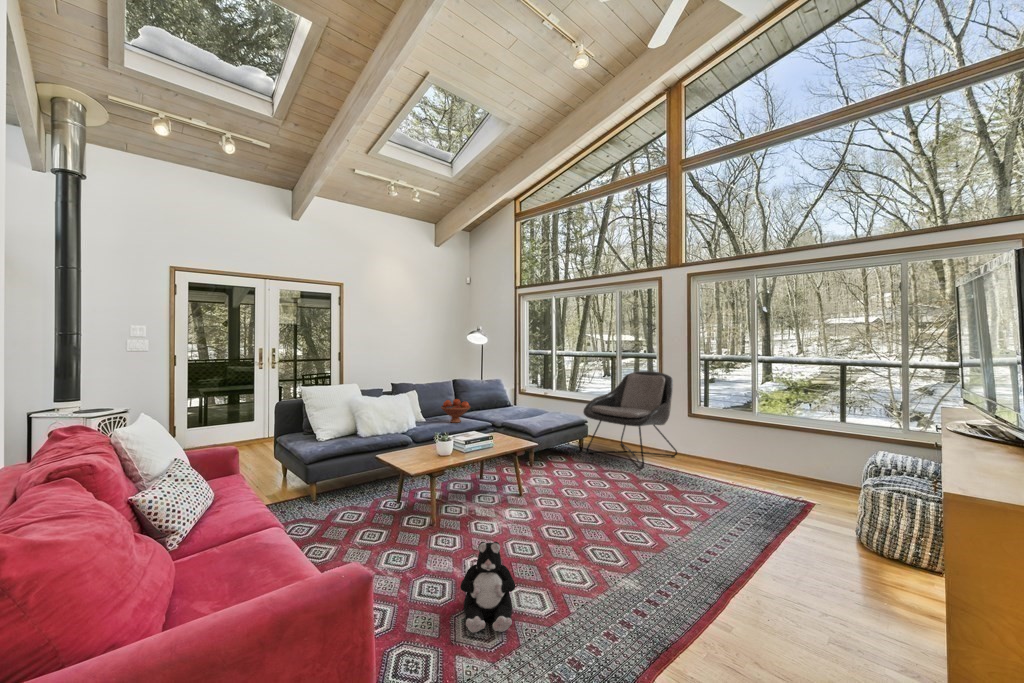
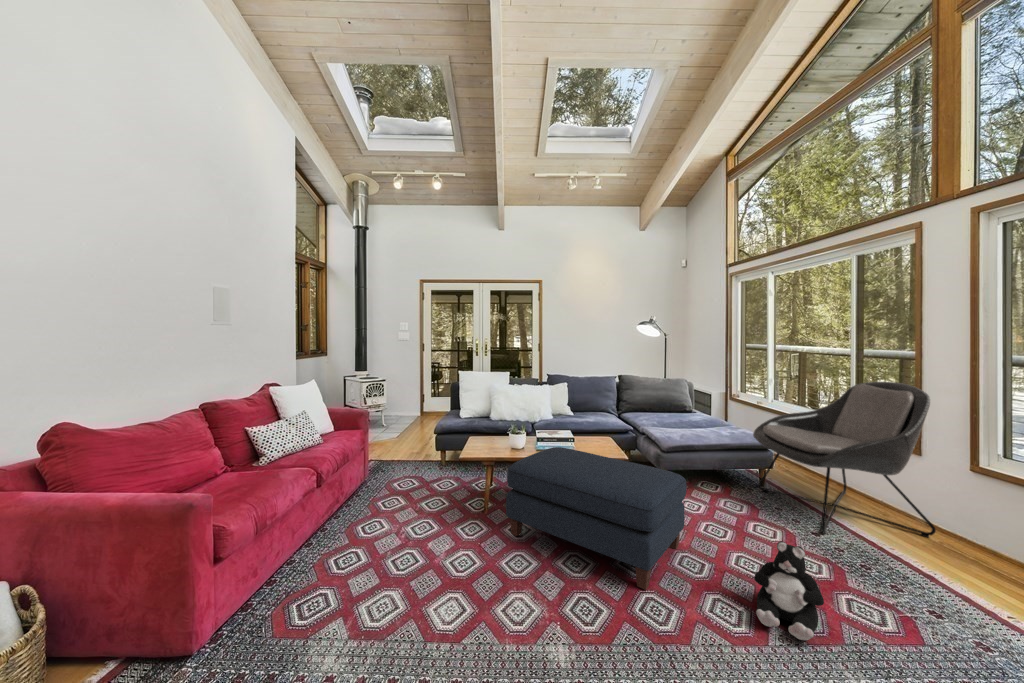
fruit bowl: present [441,399,470,423] -> none [578,395,610,420]
ottoman: none [485,444,622,530] -> present [506,447,686,590]
plush toy: present [460,542,515,633] -> present [754,541,824,640]

